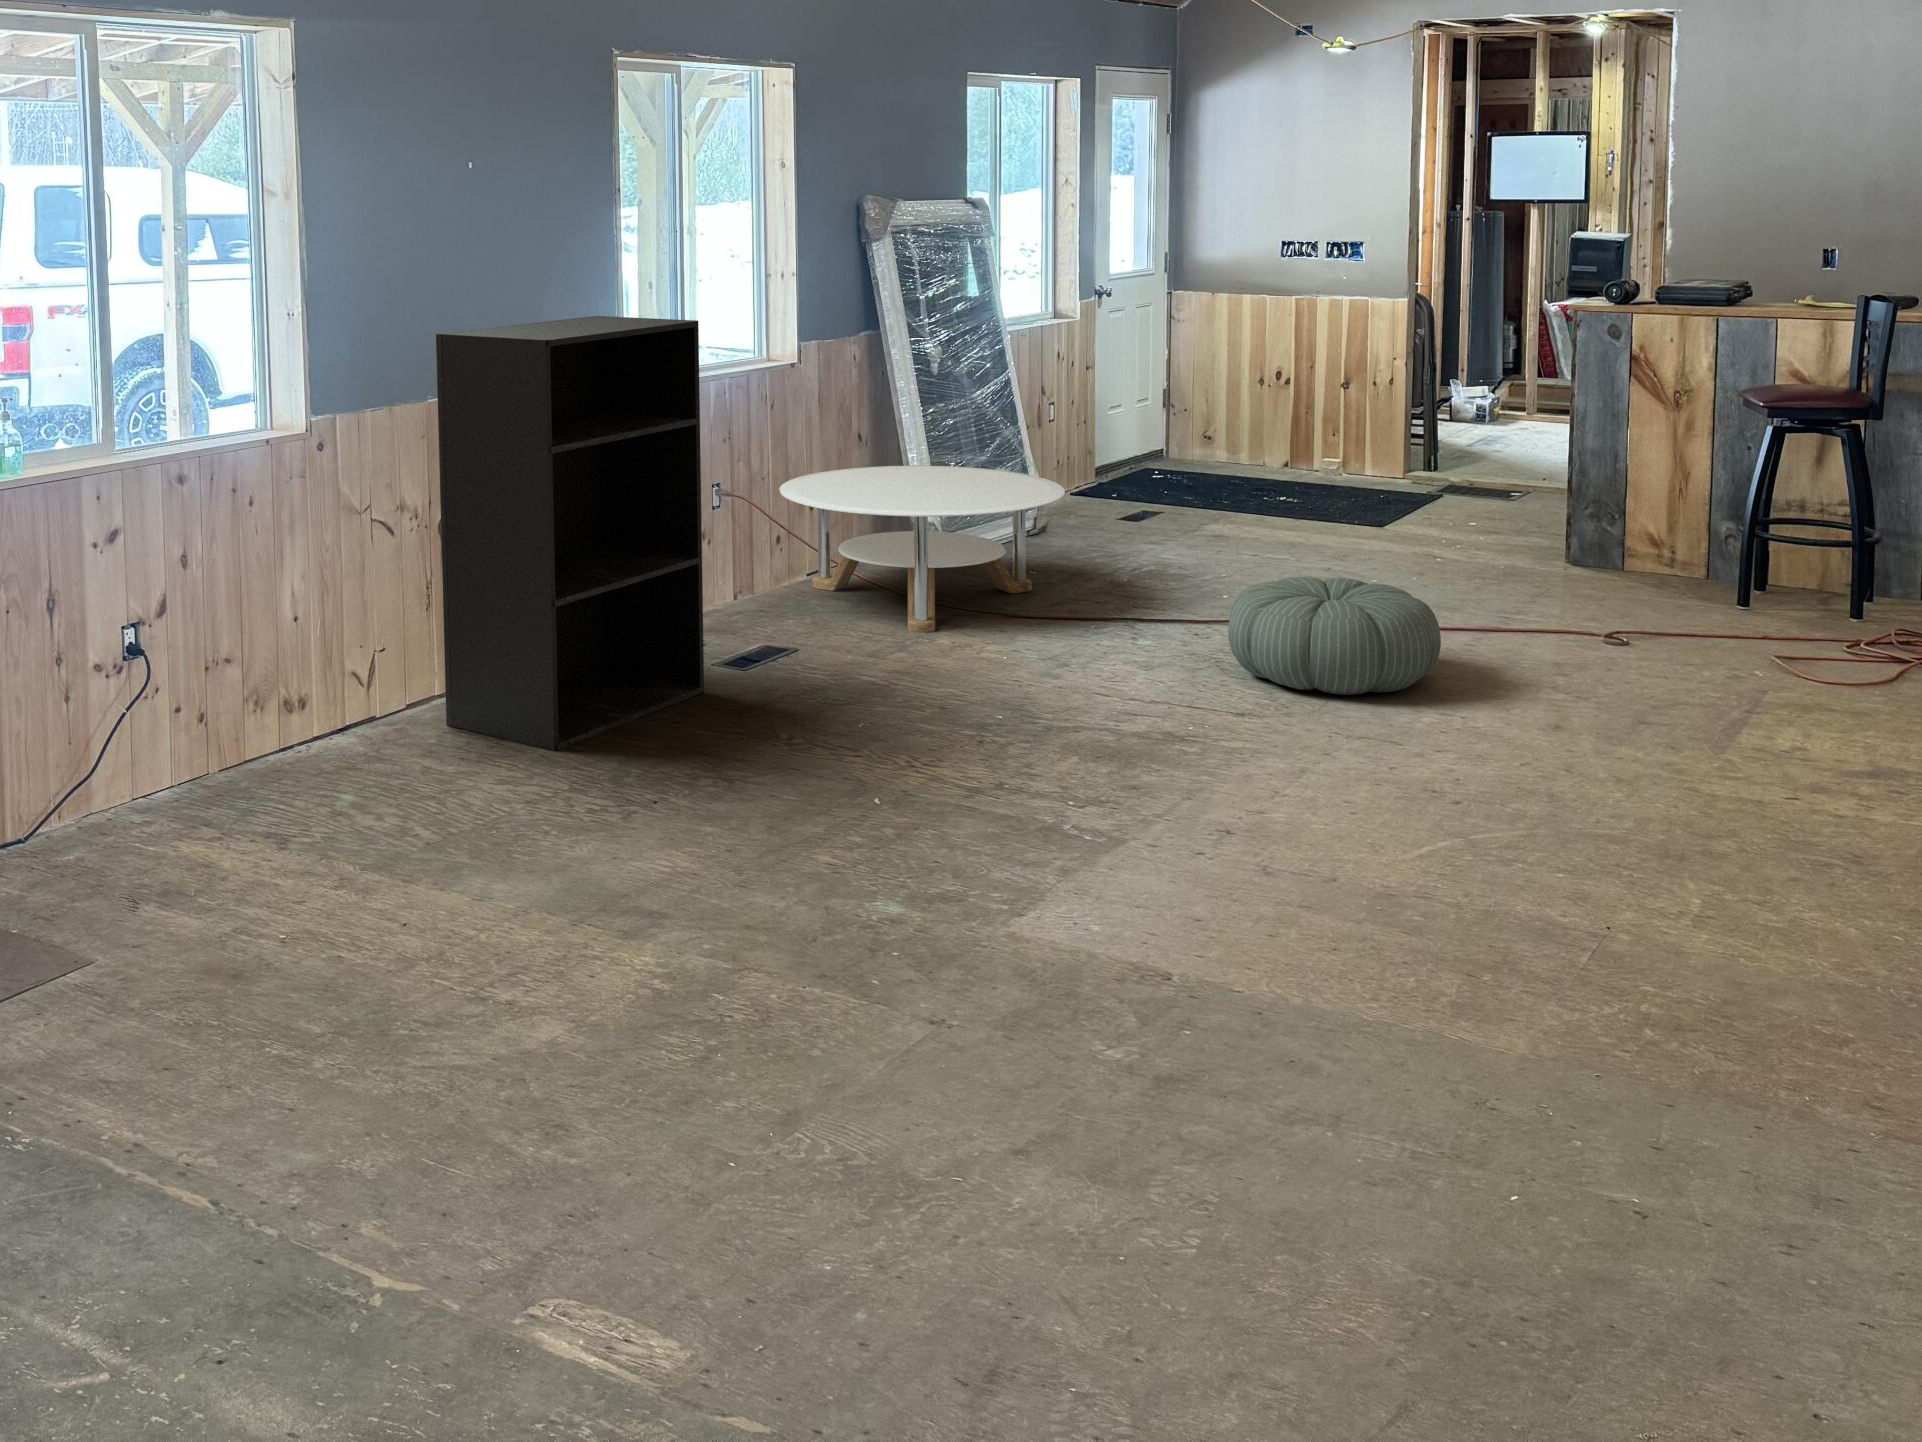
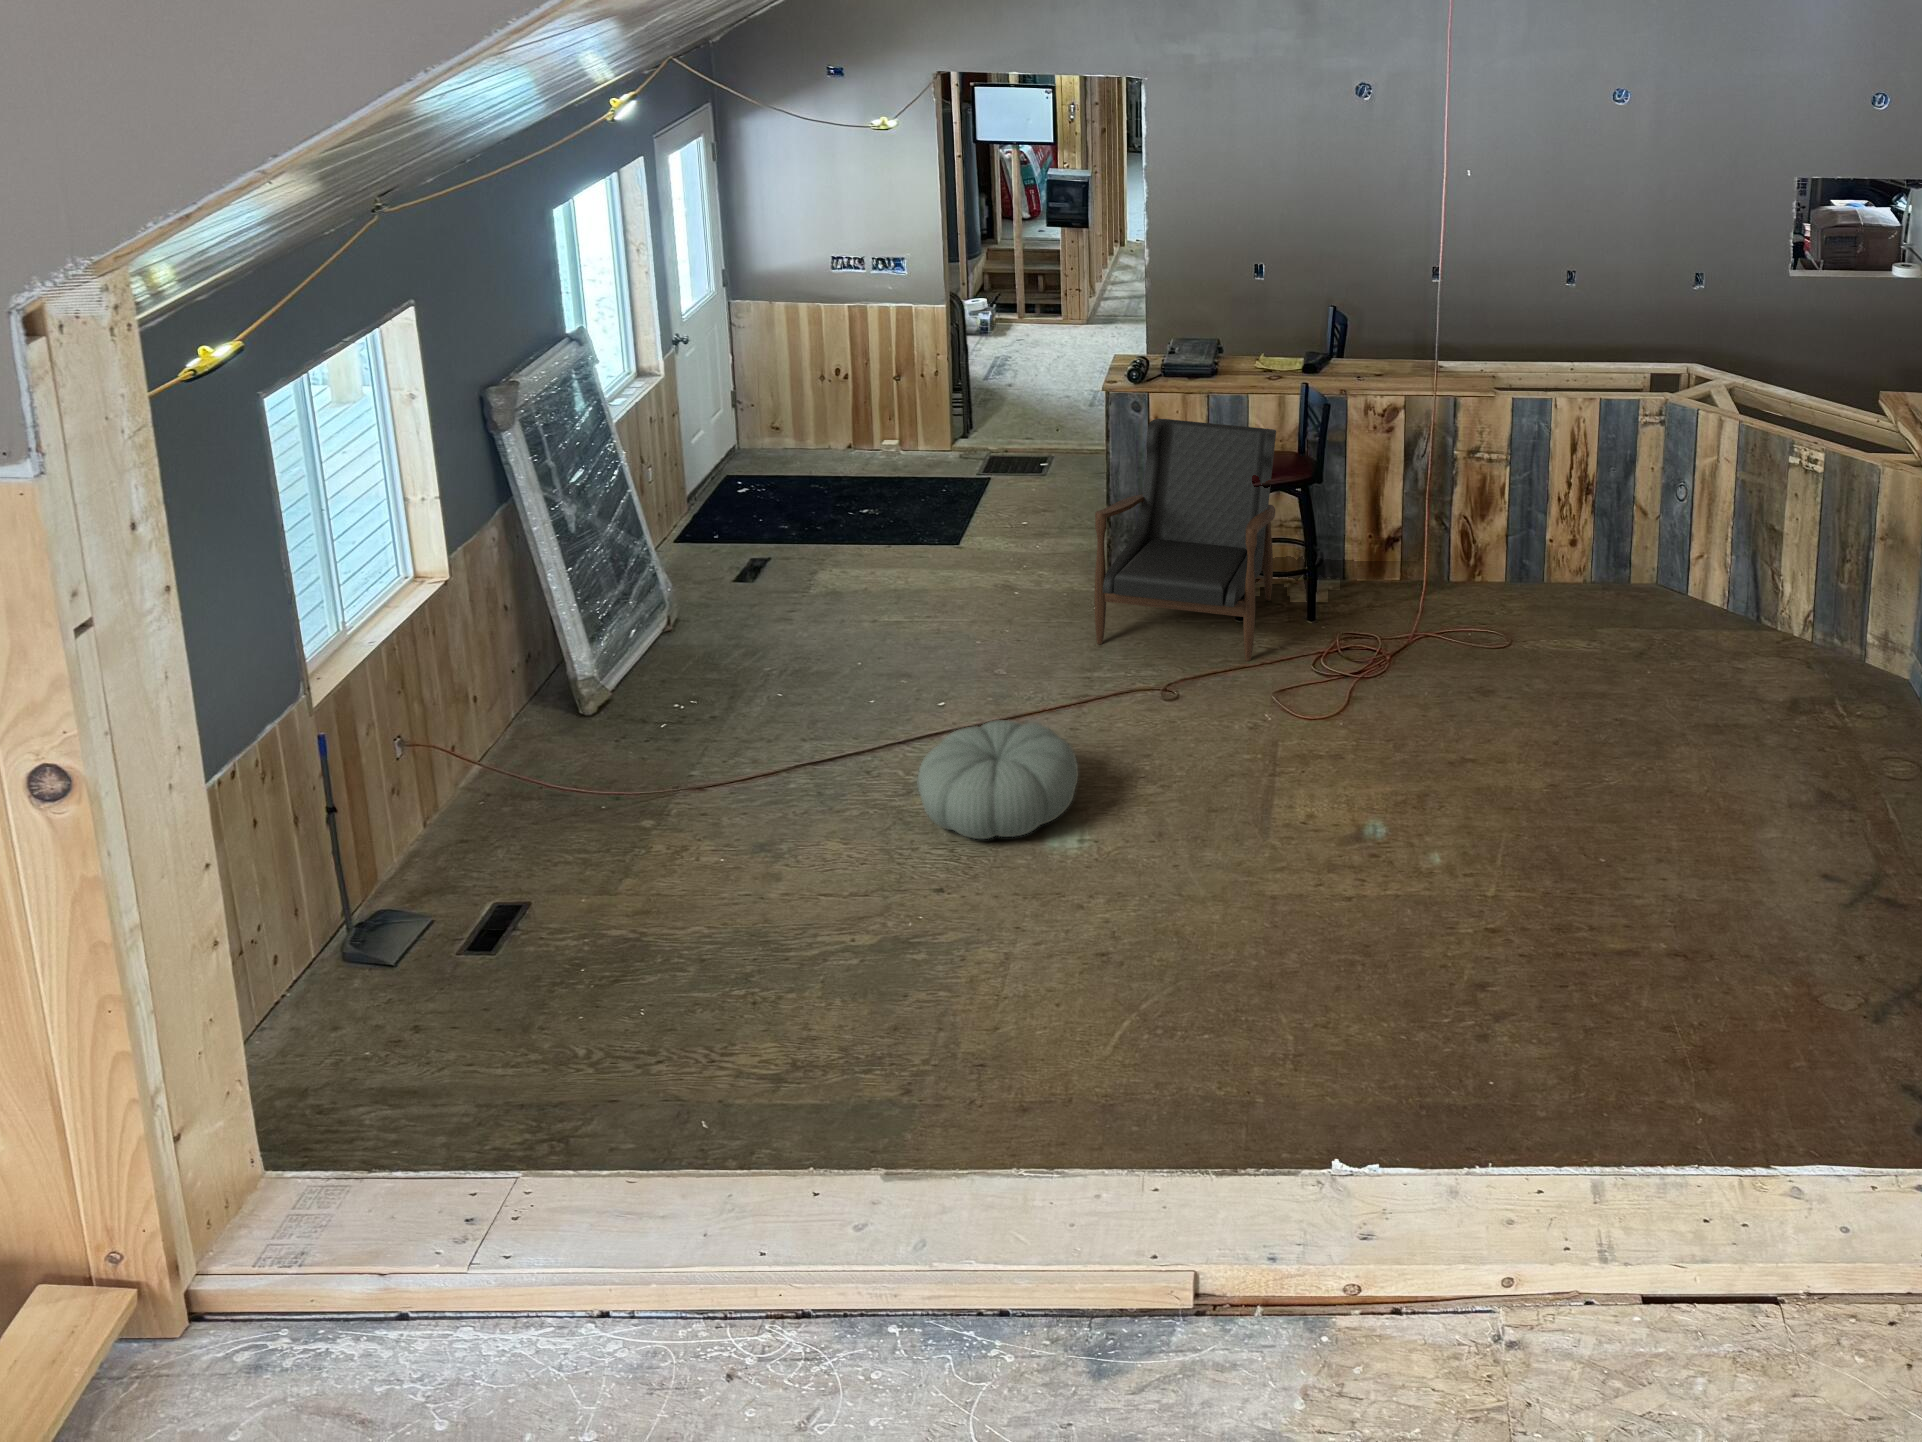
bookshelf: present [436,316,704,750] -> none [183,706,484,1164]
armchair: none [1521,345,1809,635] -> present [1094,419,1276,661]
round table: present [780,466,1065,633] -> none [458,632,744,843]

